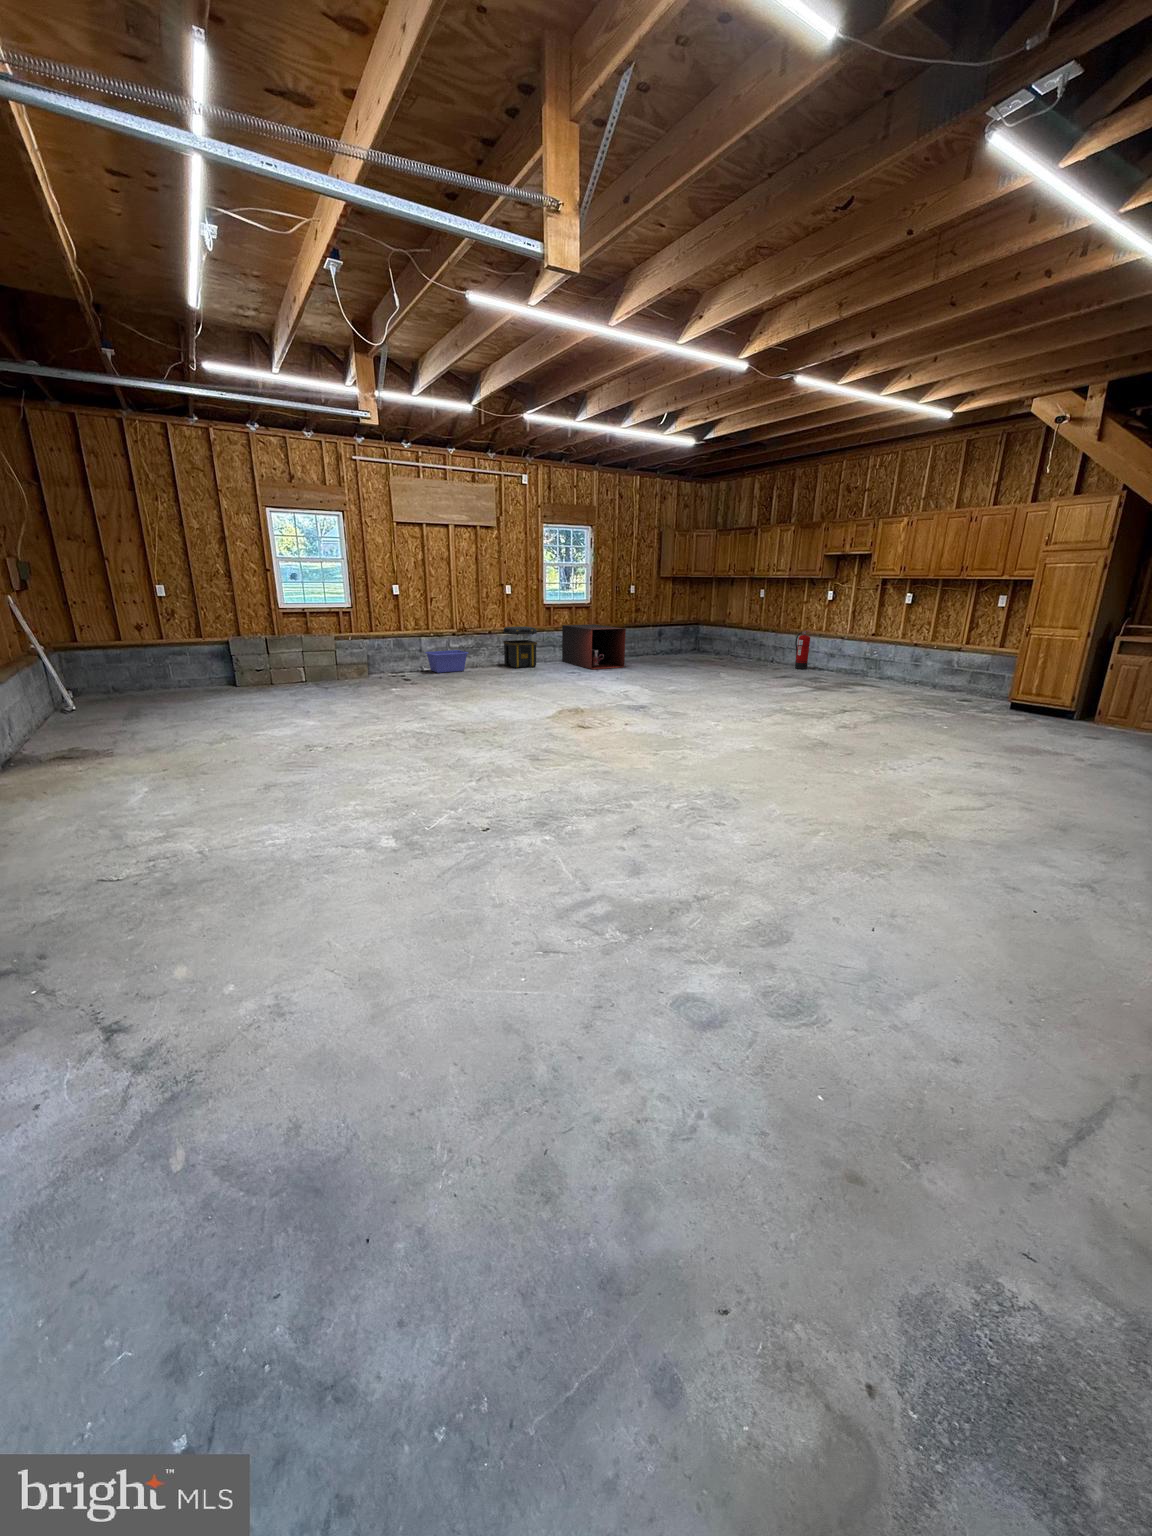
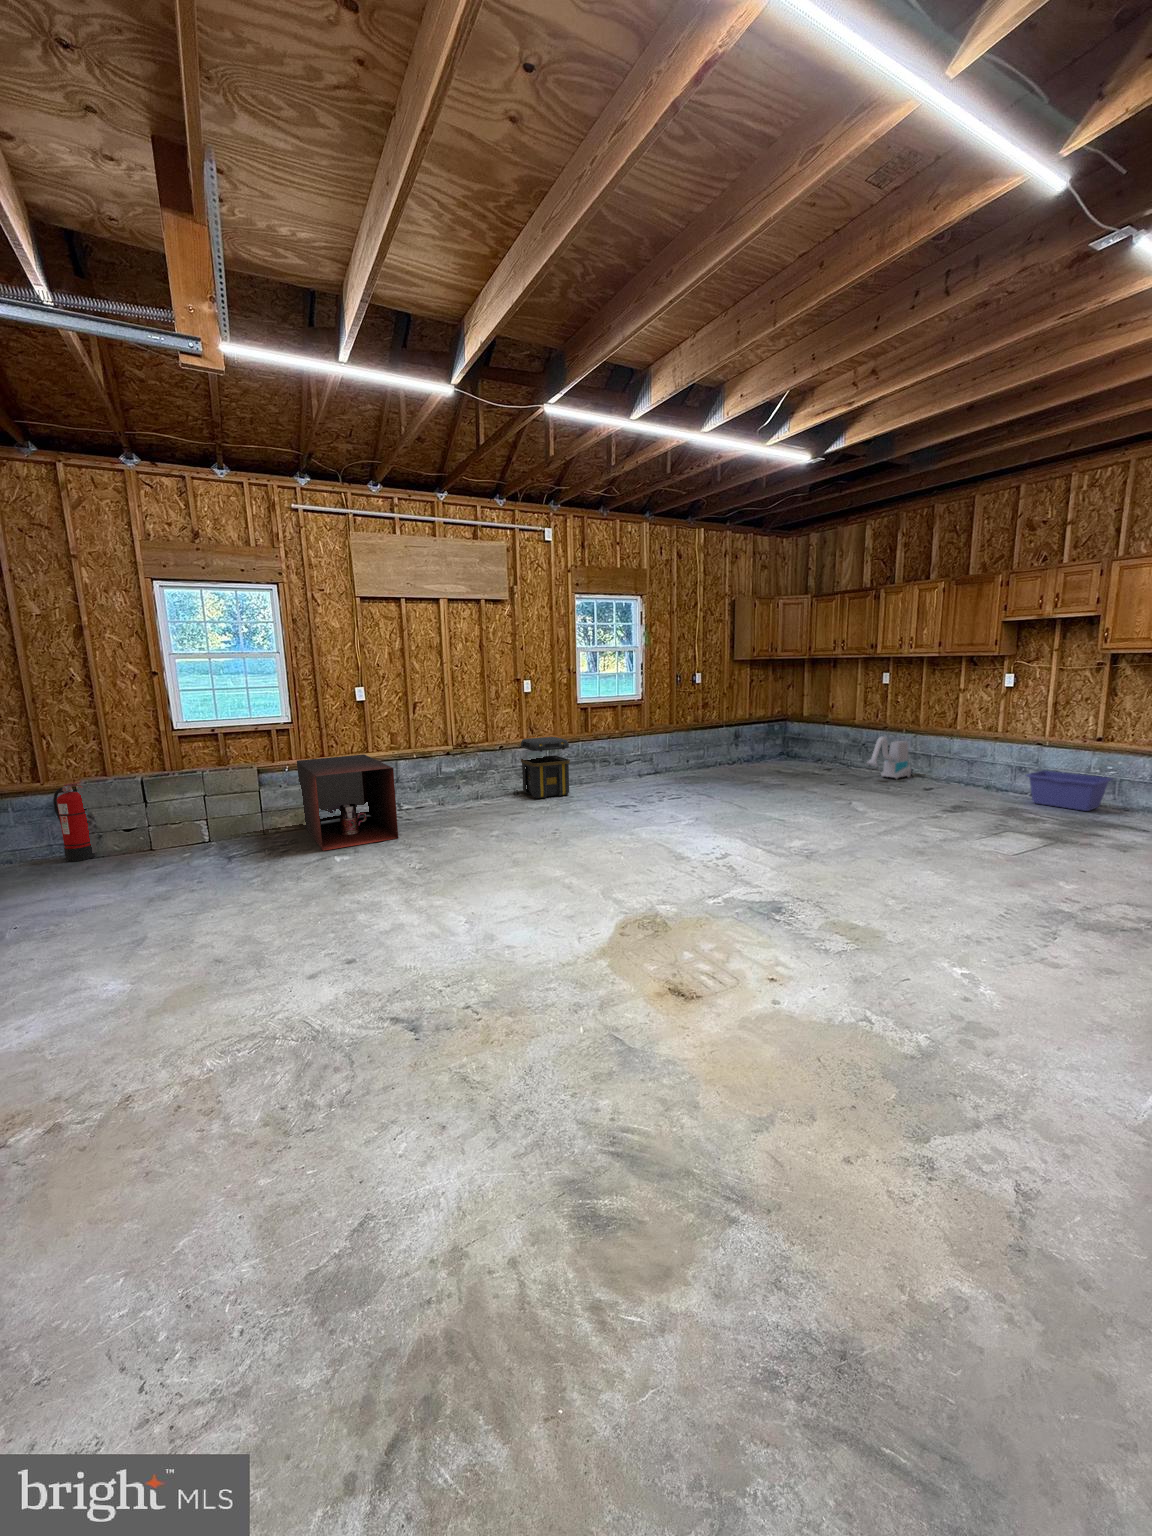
storage cabinet: present [562,624,626,669] -> present [297,754,398,851]
fire extinguisher: present [795,630,811,669] -> present [53,783,95,861]
vacuum cleaner: none [740,634,773,664] -> present [866,737,911,779]
storage bin: present [425,650,468,673] -> present [1026,771,1113,811]

